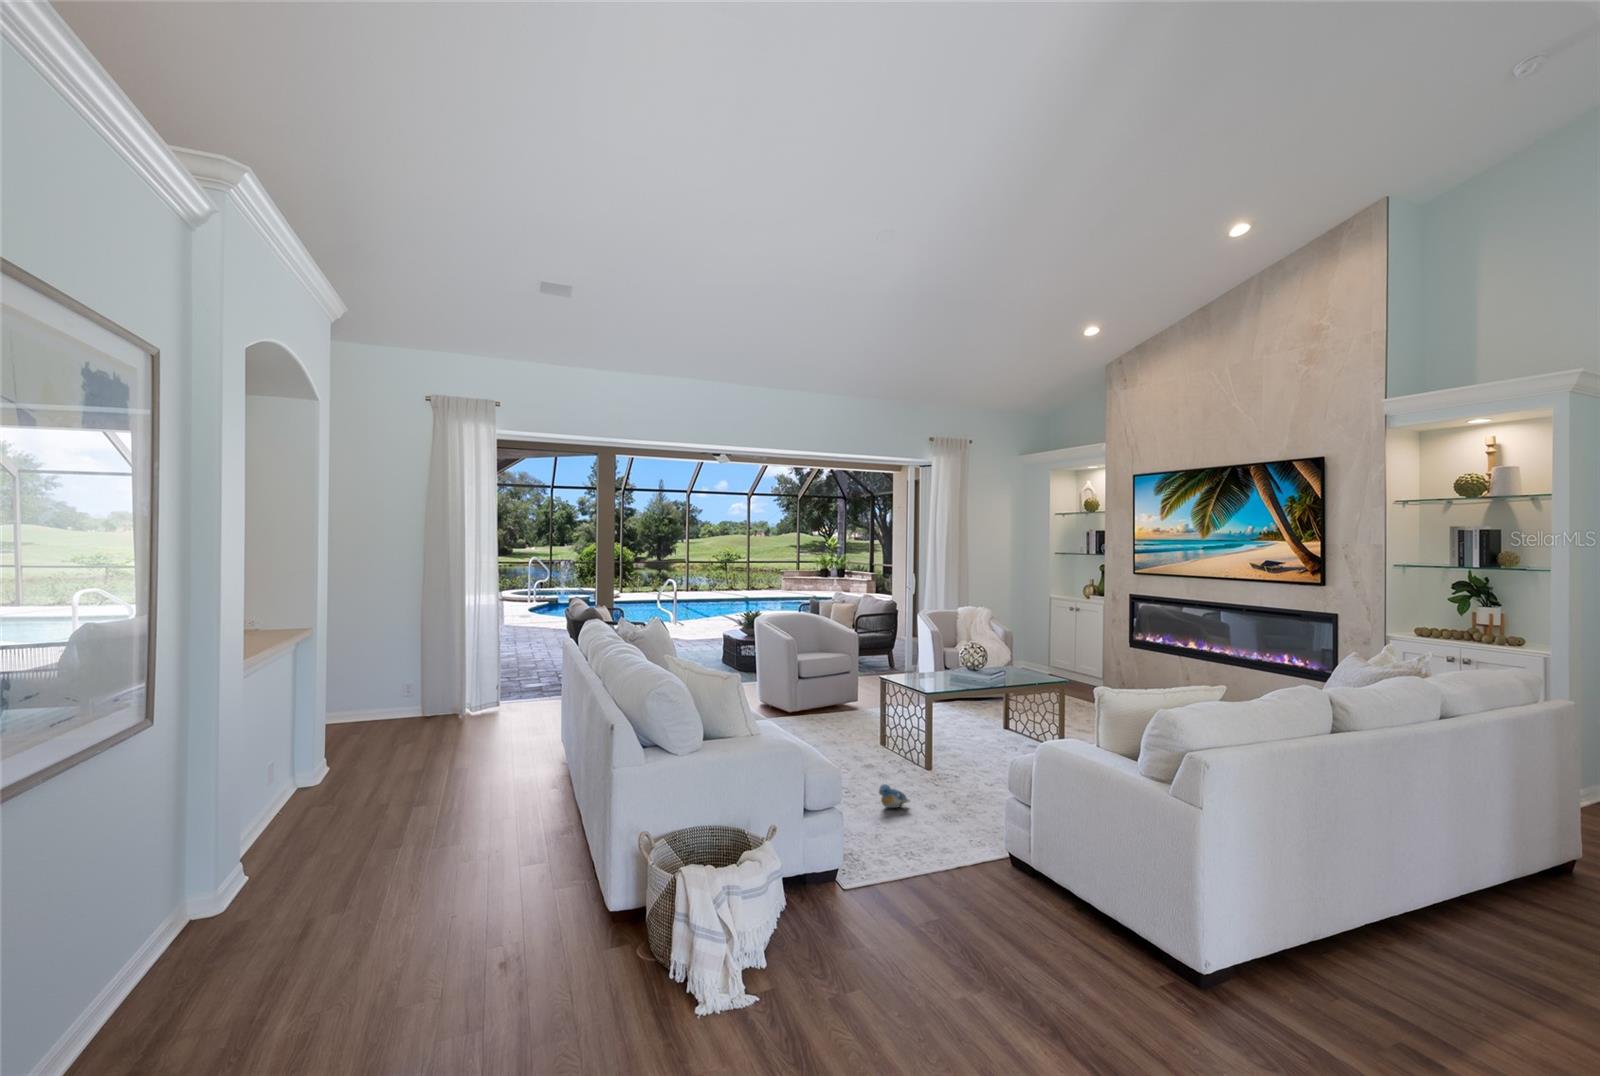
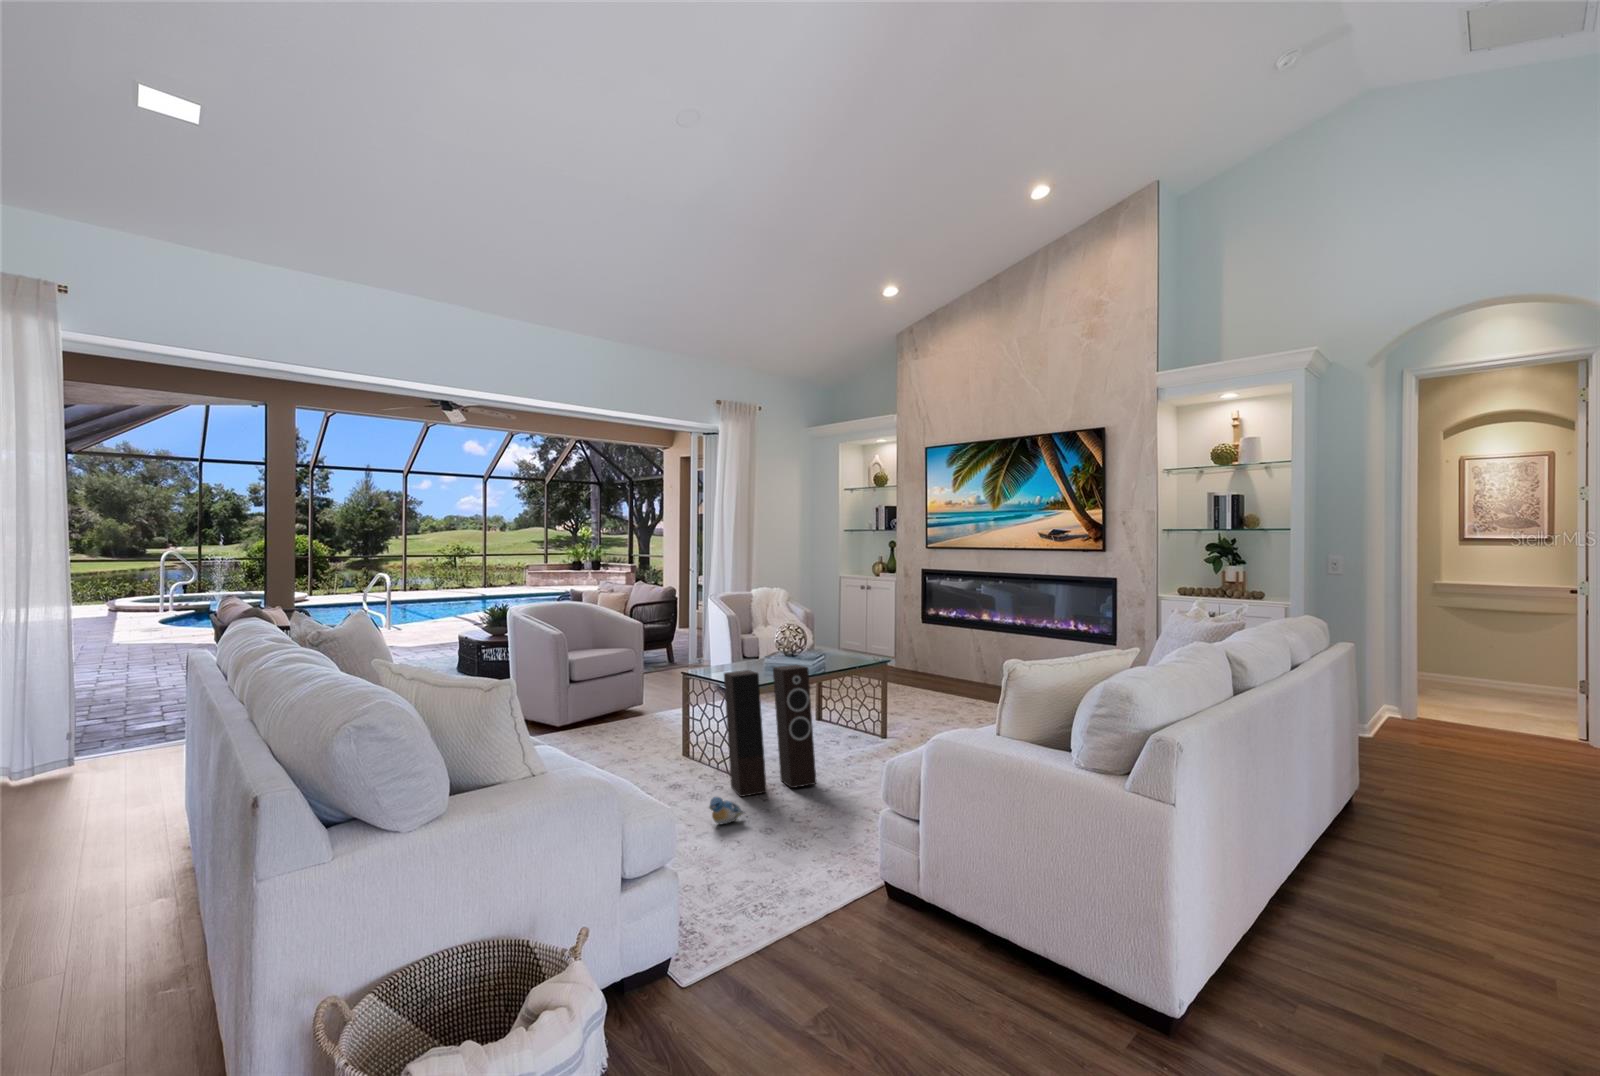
speaker: none [904,678,982,788] -> present [724,665,816,797]

